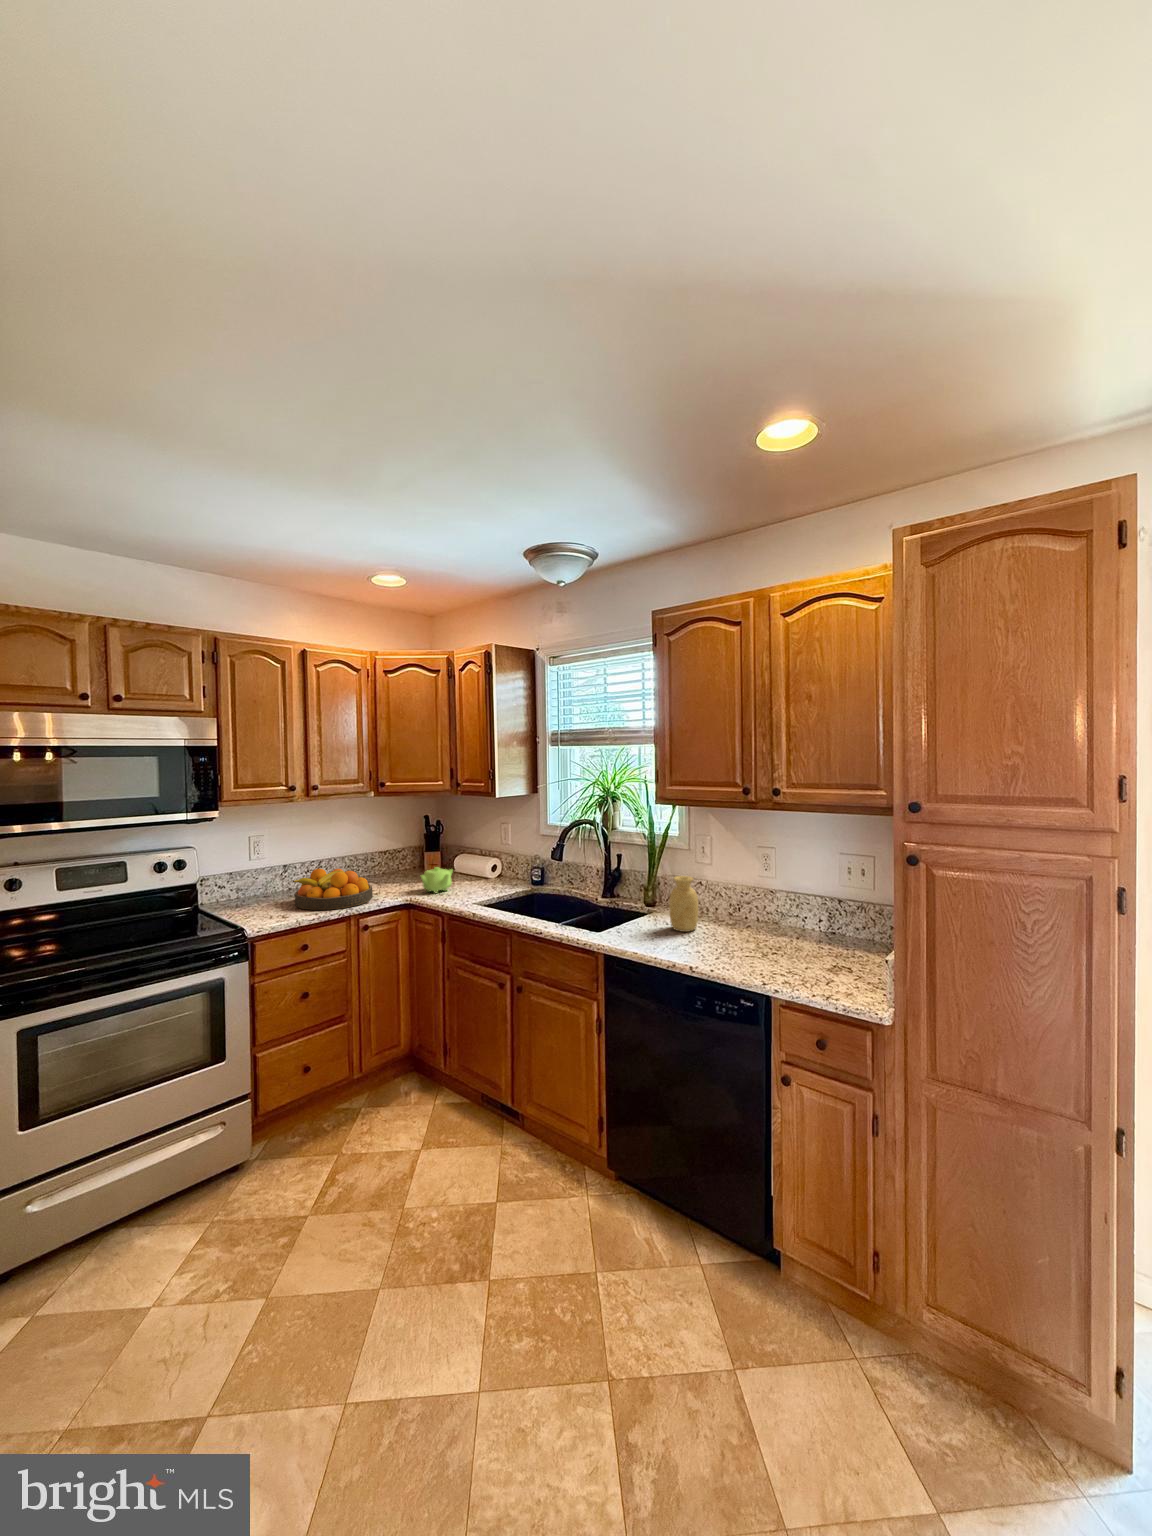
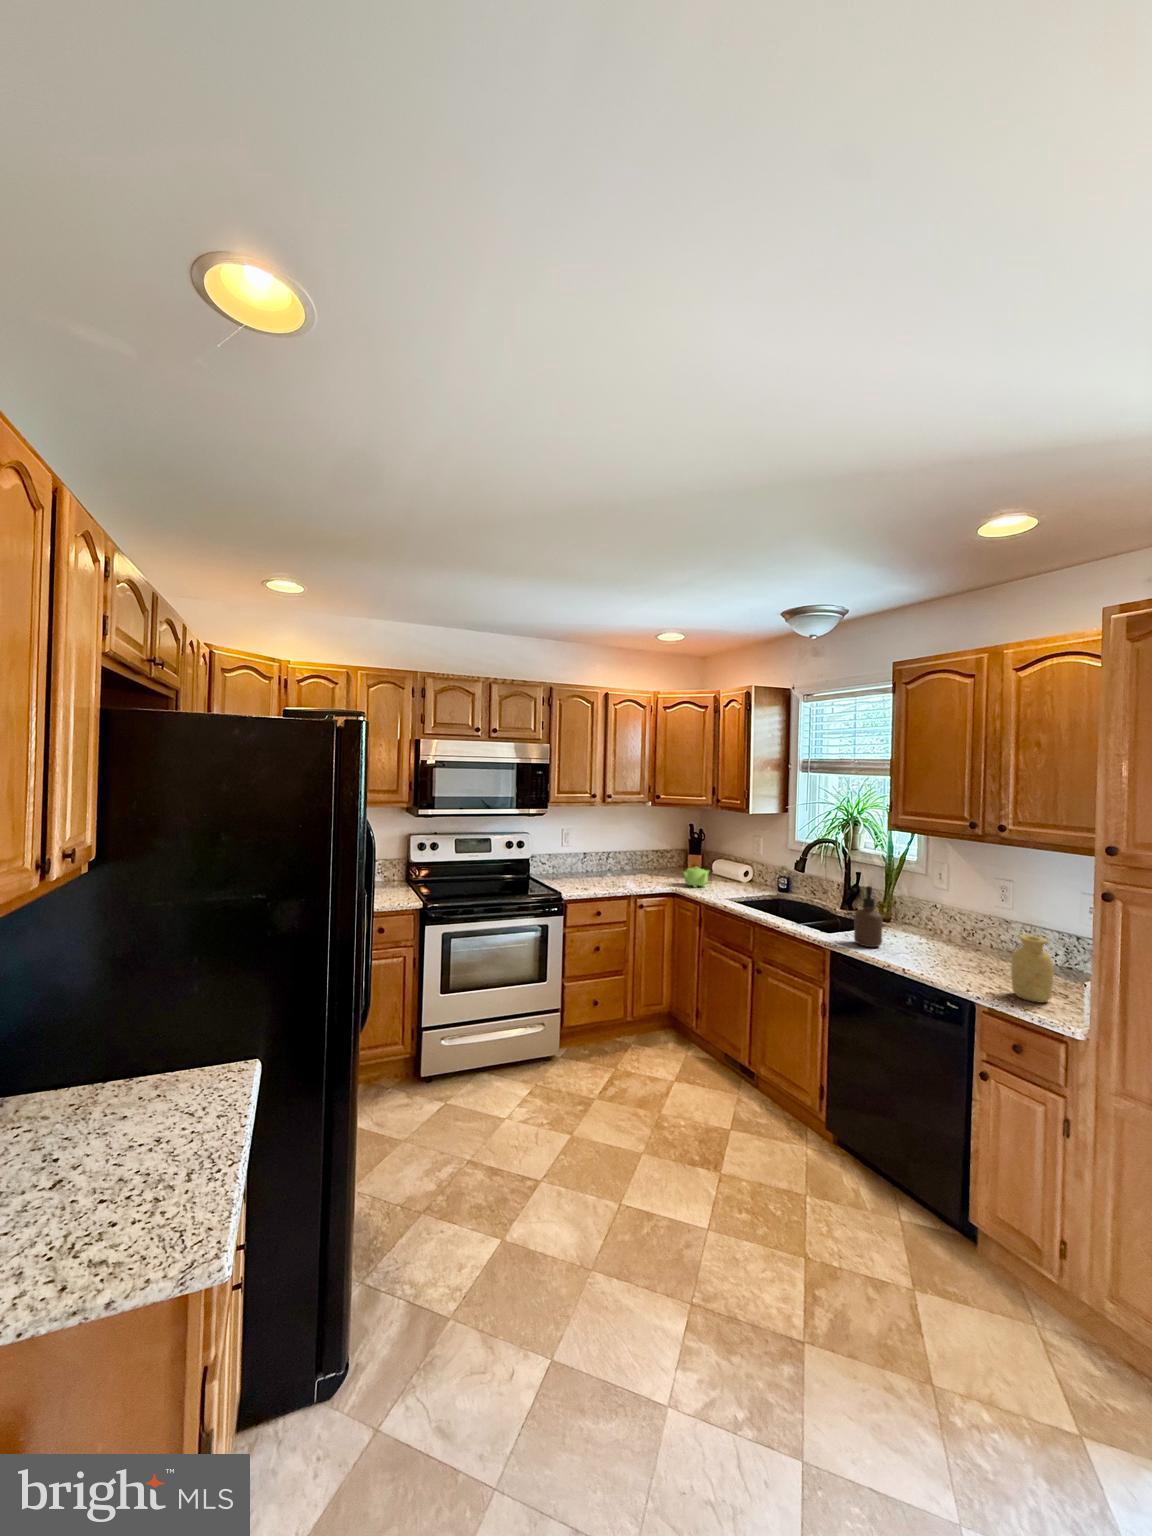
fruit bowl: present [293,869,373,910] -> none [591,858,646,889]
soap dispenser: none [629,871,658,943] -> present [854,886,883,947]
vase: present [669,876,698,932] -> present [1011,935,1054,1003]

